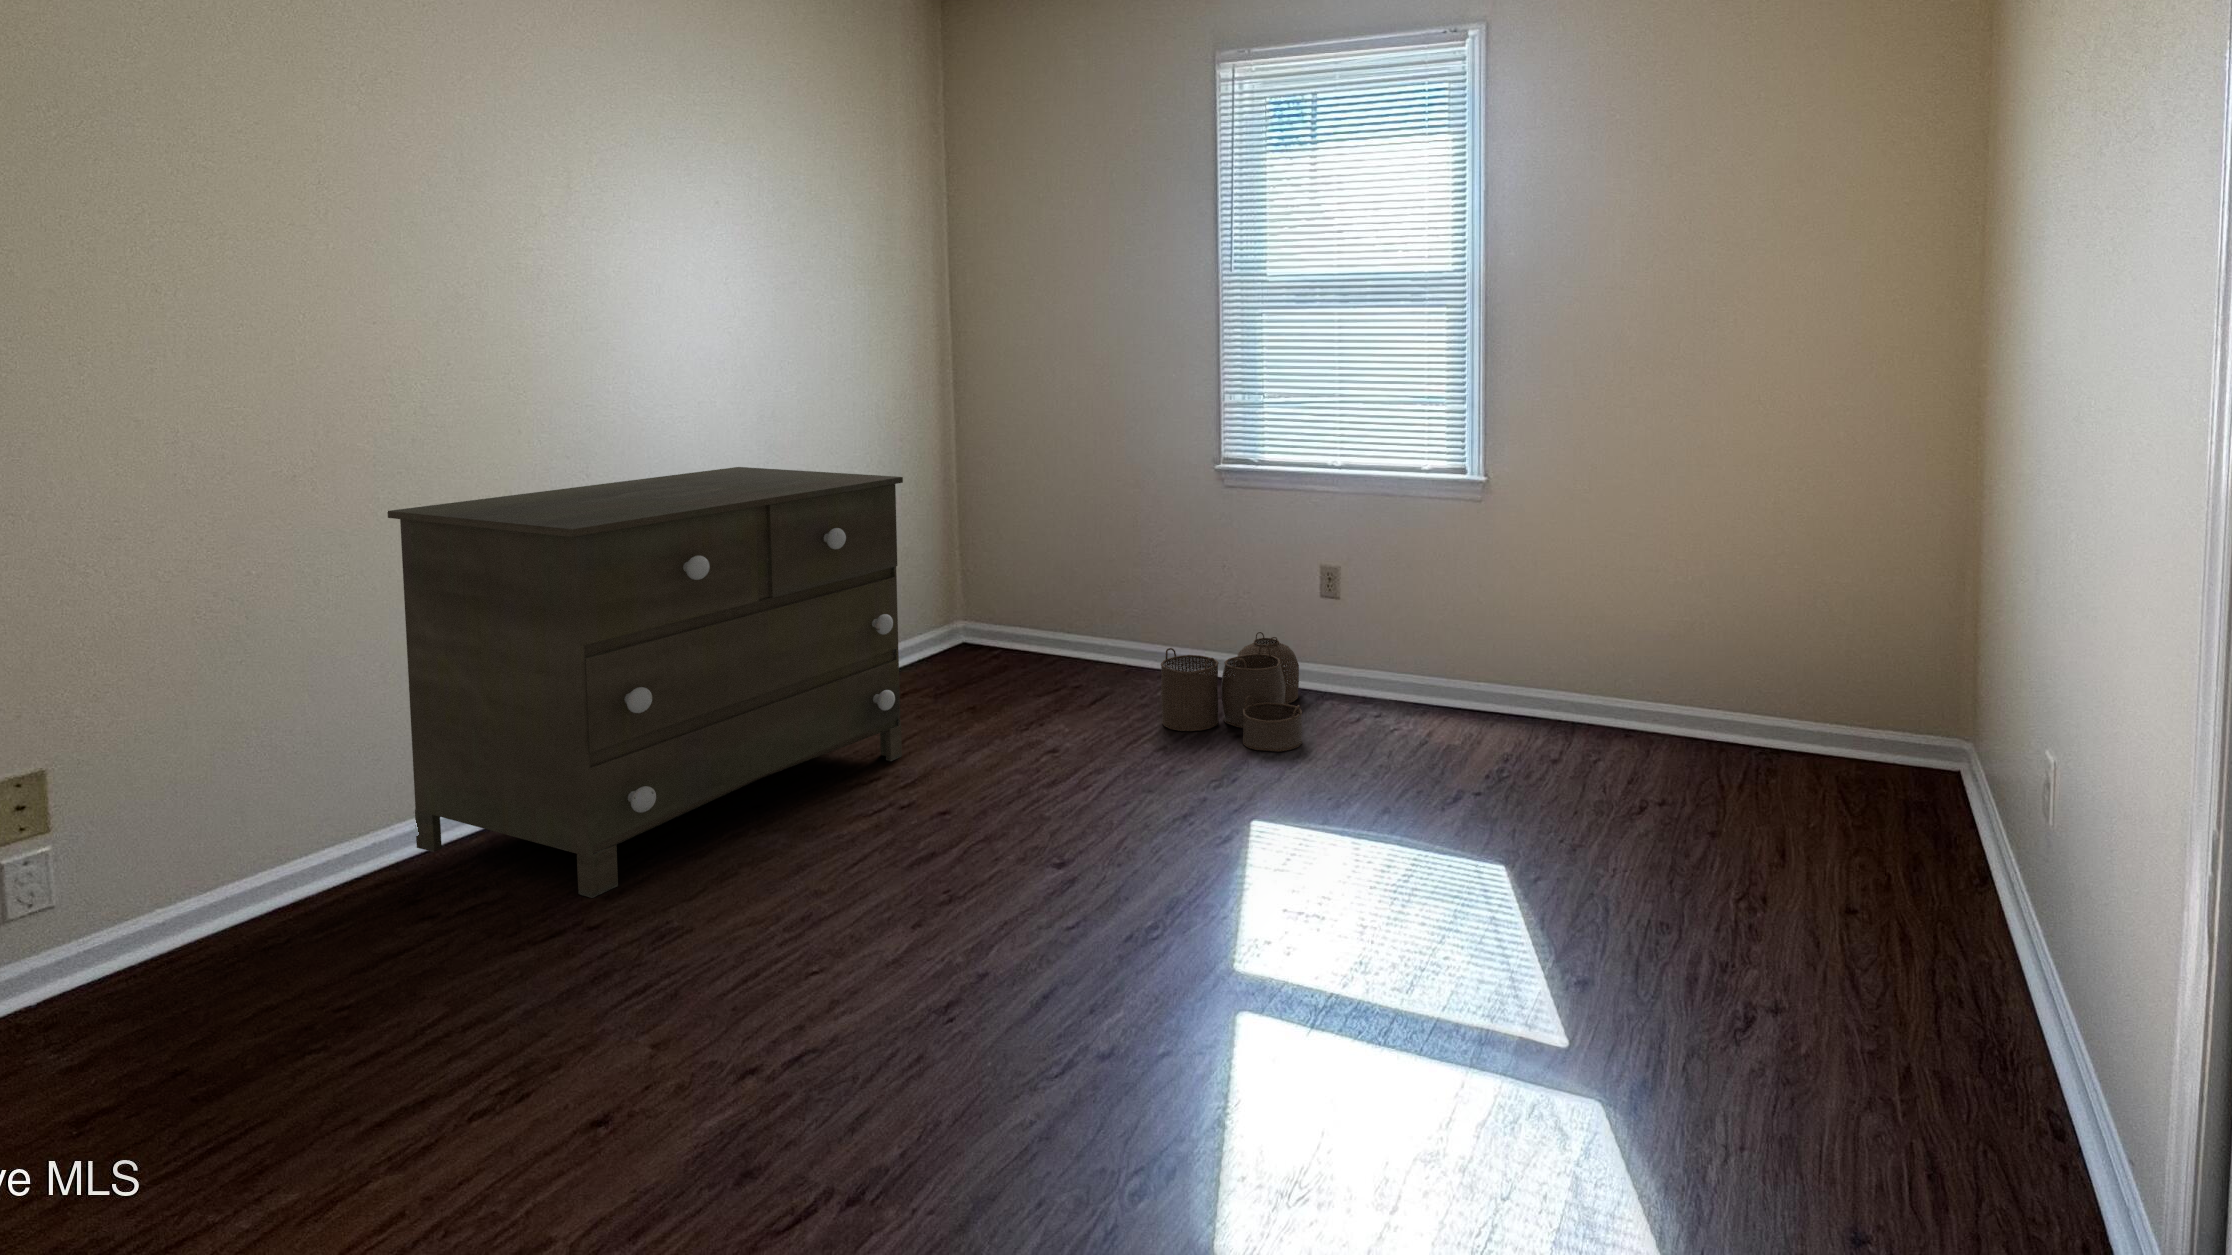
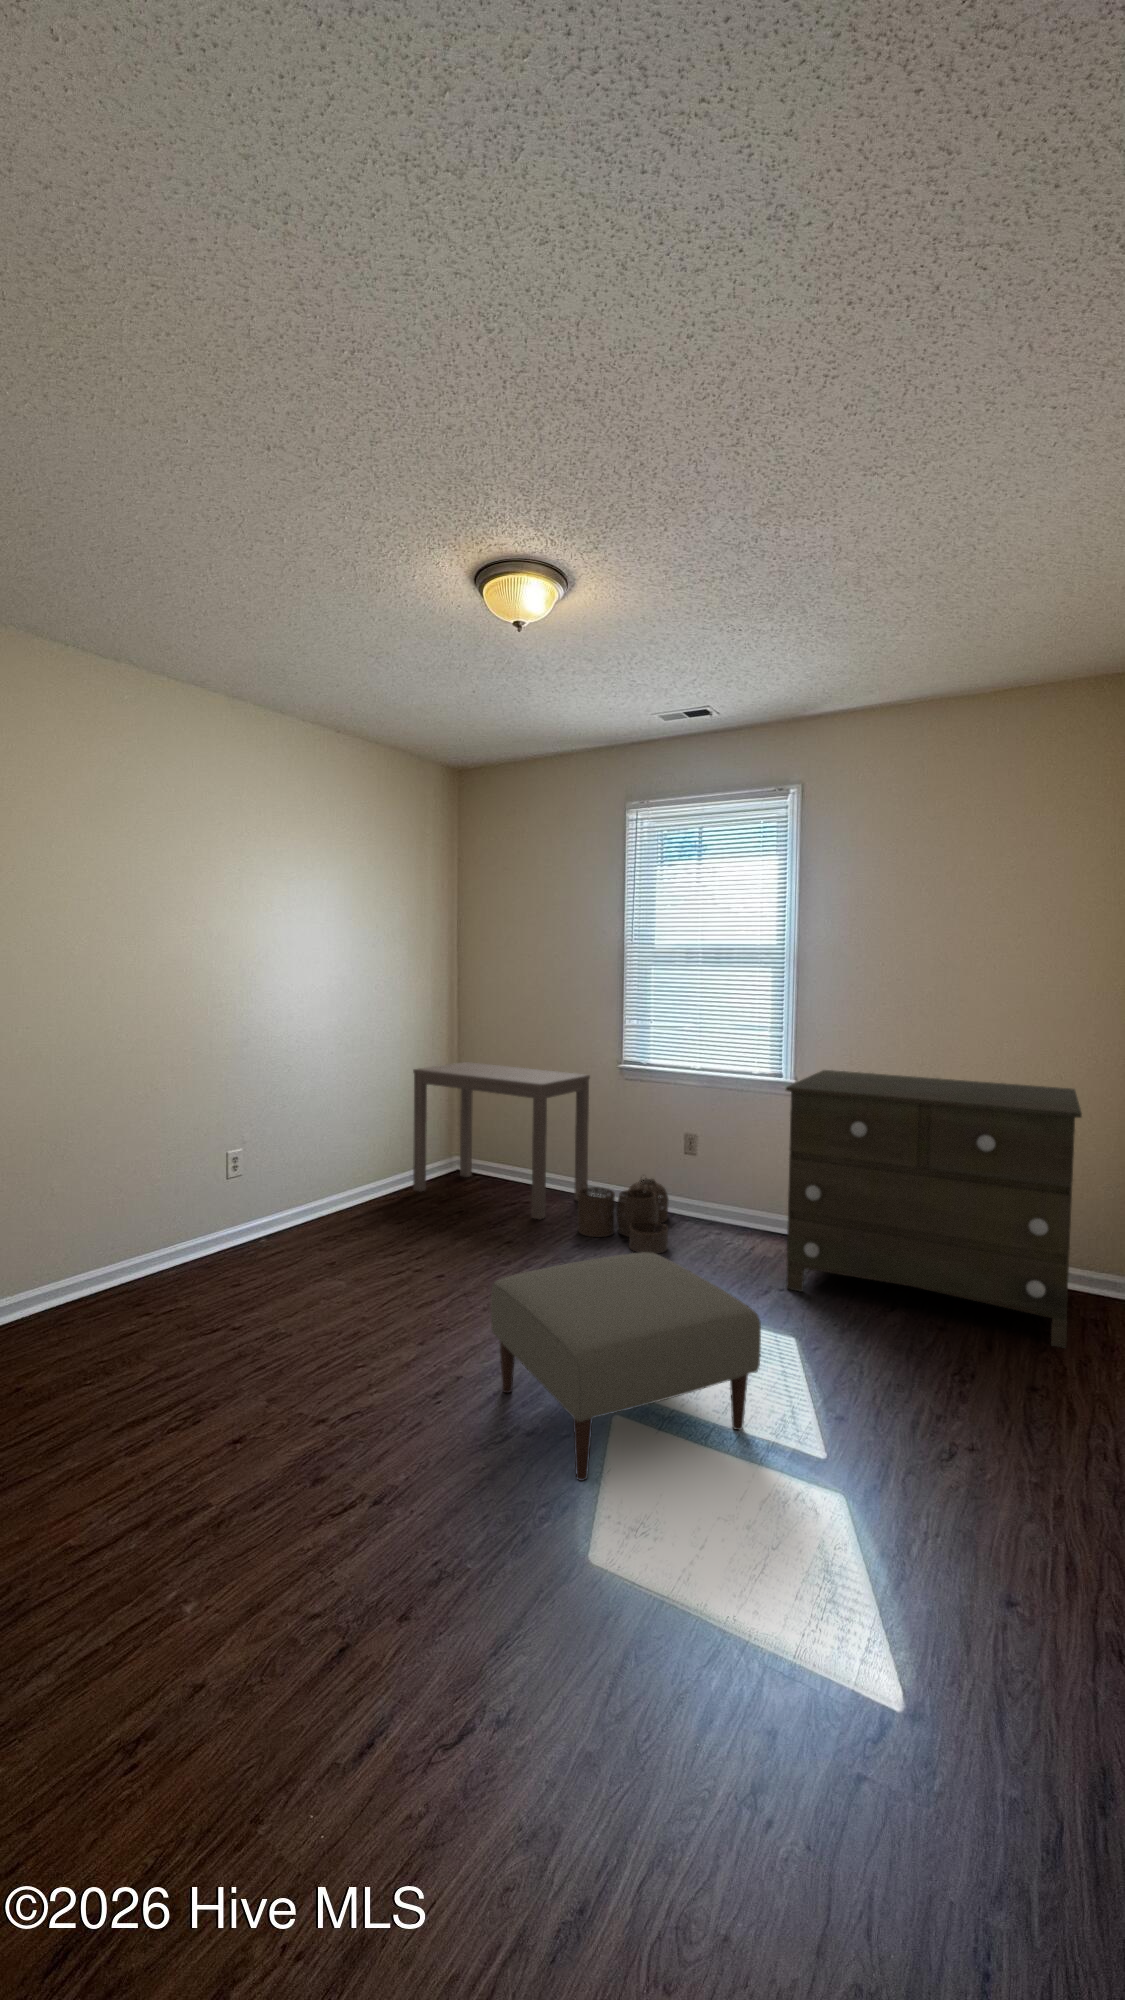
dresser: present [388,467,903,898] -> present [786,1070,1082,1348]
desk: none [890,471,1174,710] -> present [413,1062,590,1219]
ottoman: none [1033,750,1465,1125] -> present [491,1252,761,1481]

